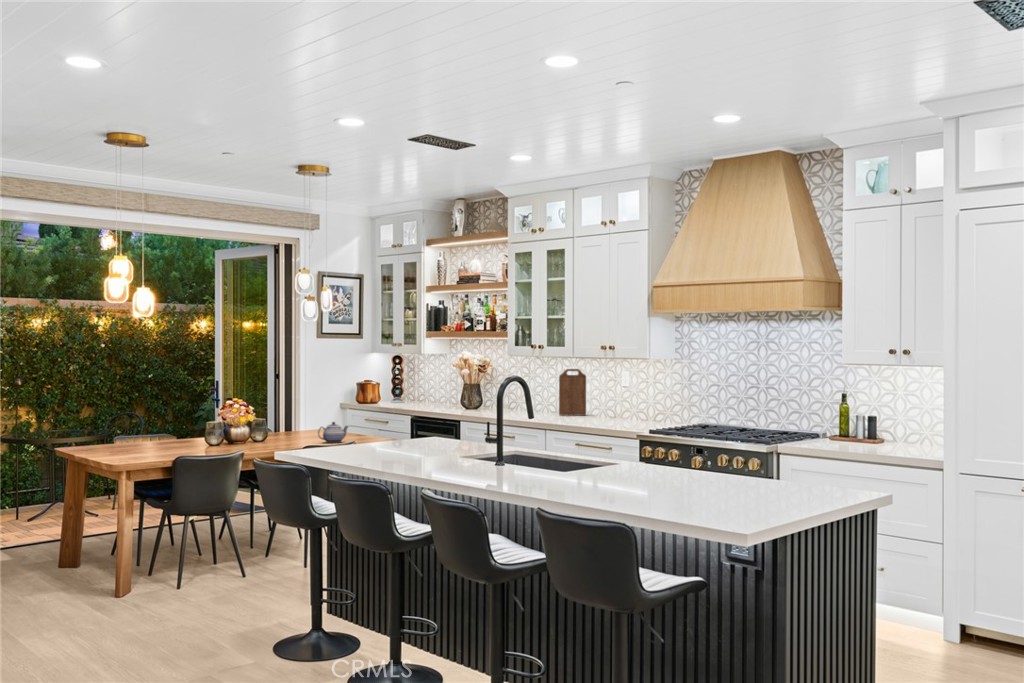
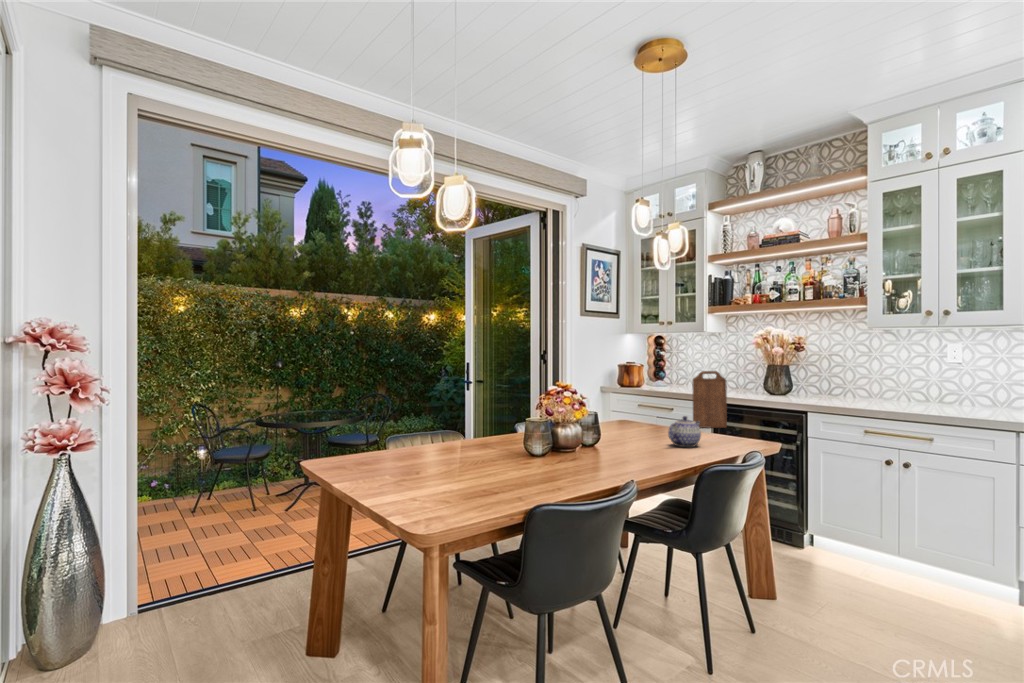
cutting board: present [559,369,586,416] -> present [692,371,727,428]

